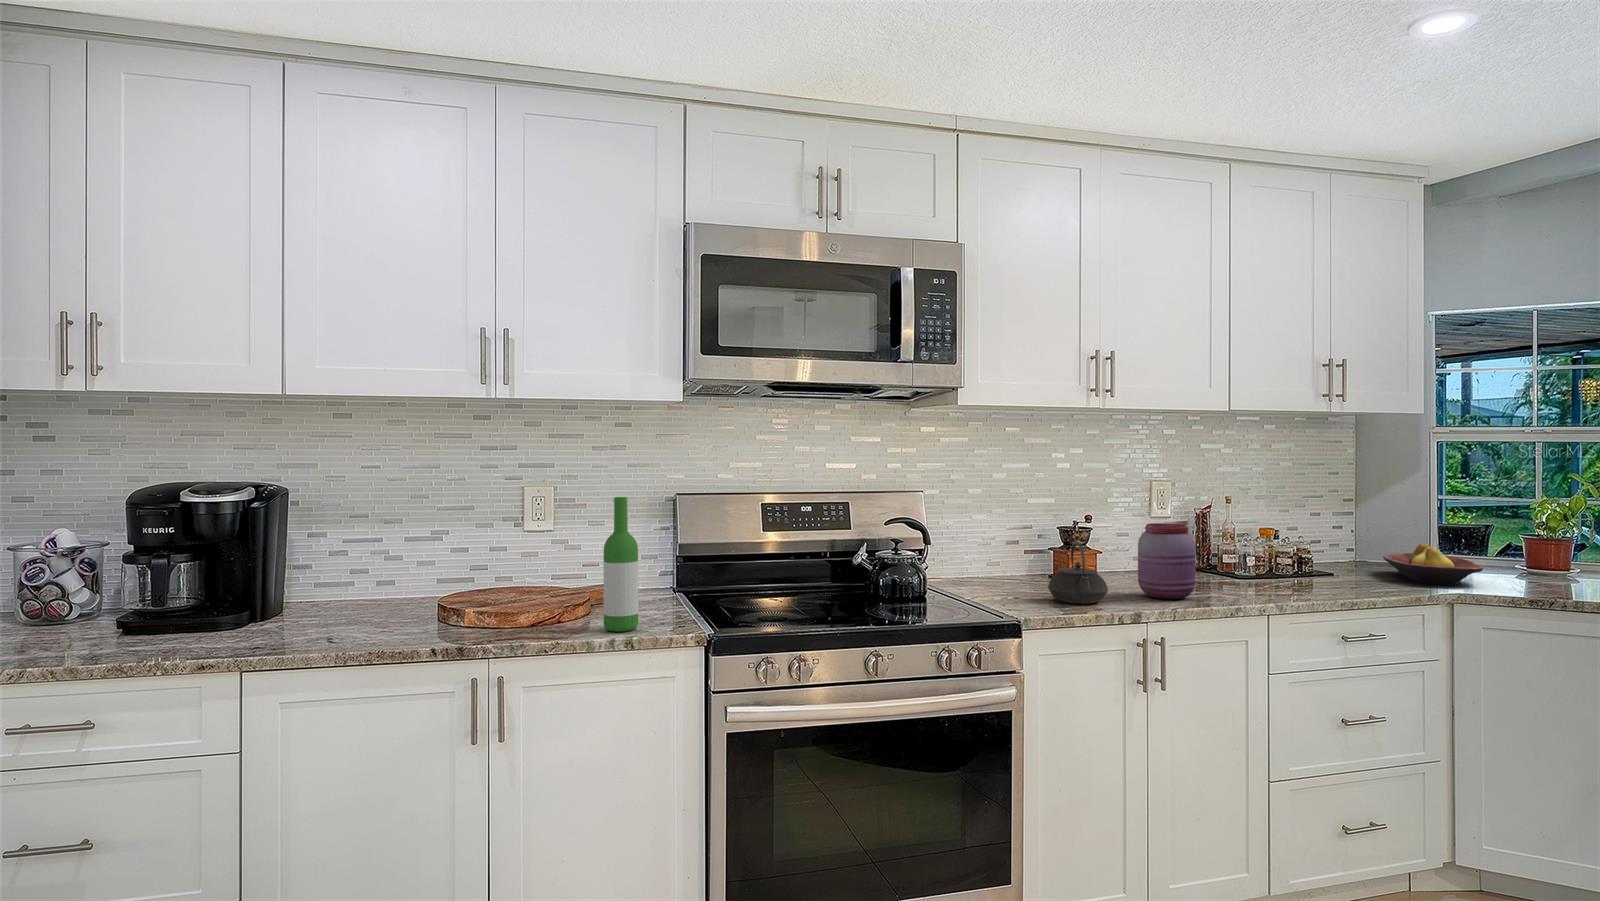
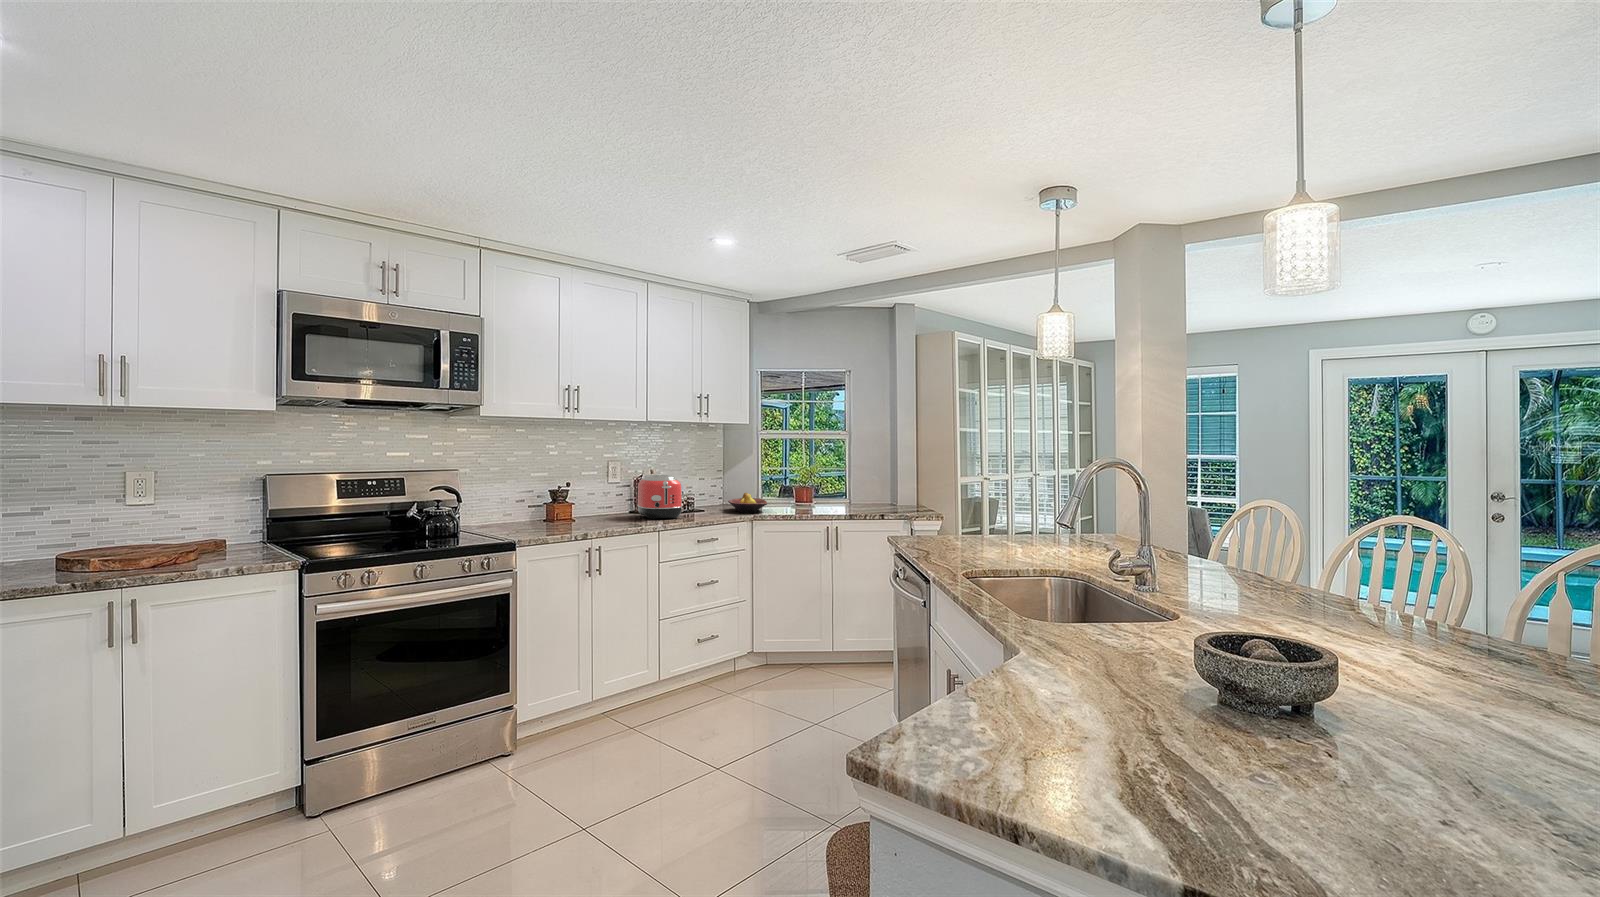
wine bottle: present [604,497,638,632] -> none [217,476,246,565]
toaster: none [1209,506,1305,589] -> present [637,475,682,519]
jar: present [1138,523,1196,599] -> none [590,485,621,527]
teapot: present [1048,542,1108,604] -> none [536,497,571,532]

